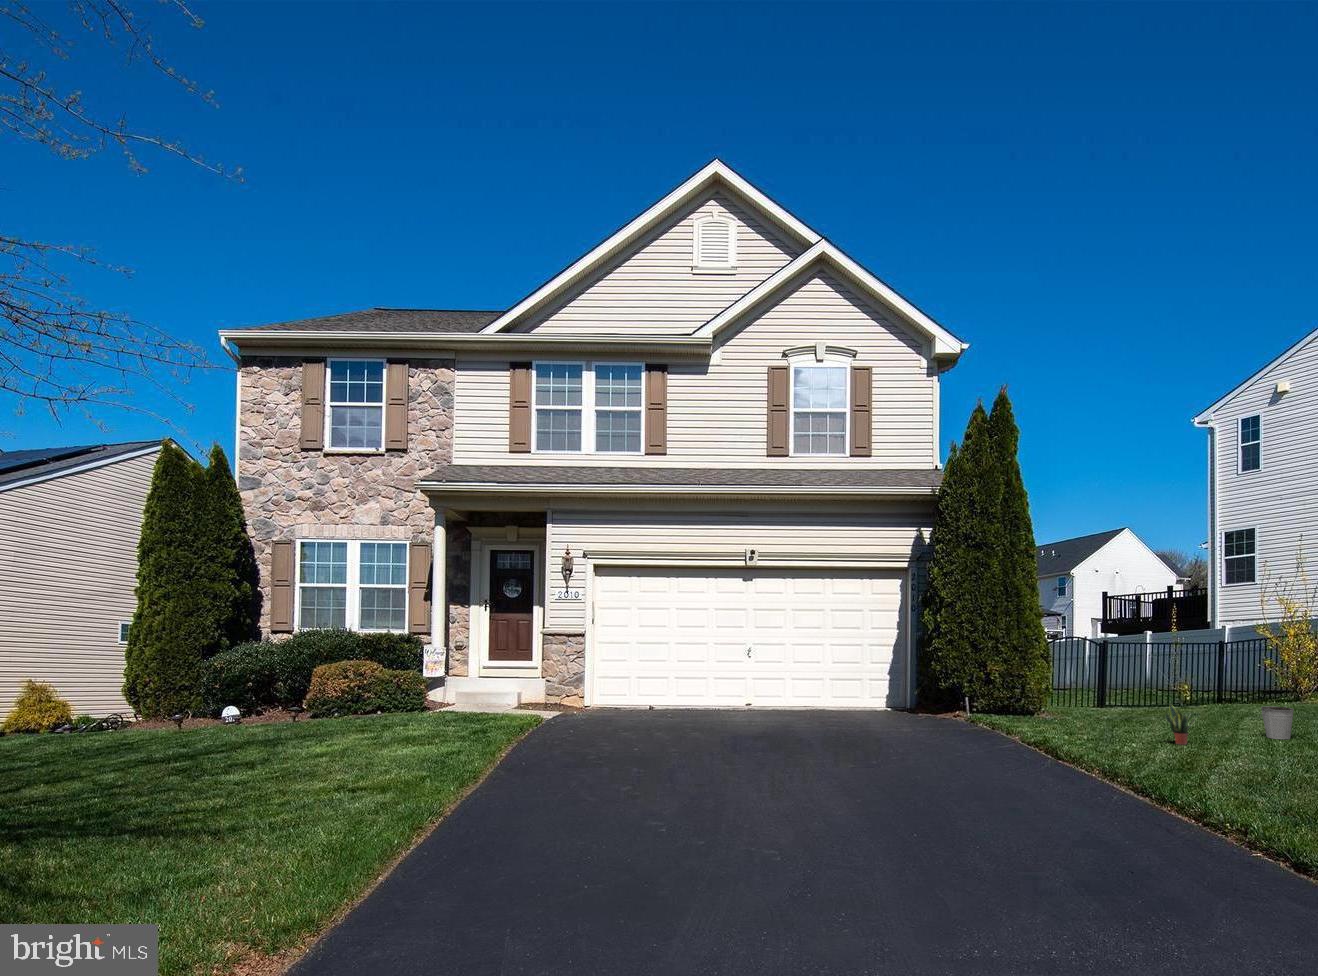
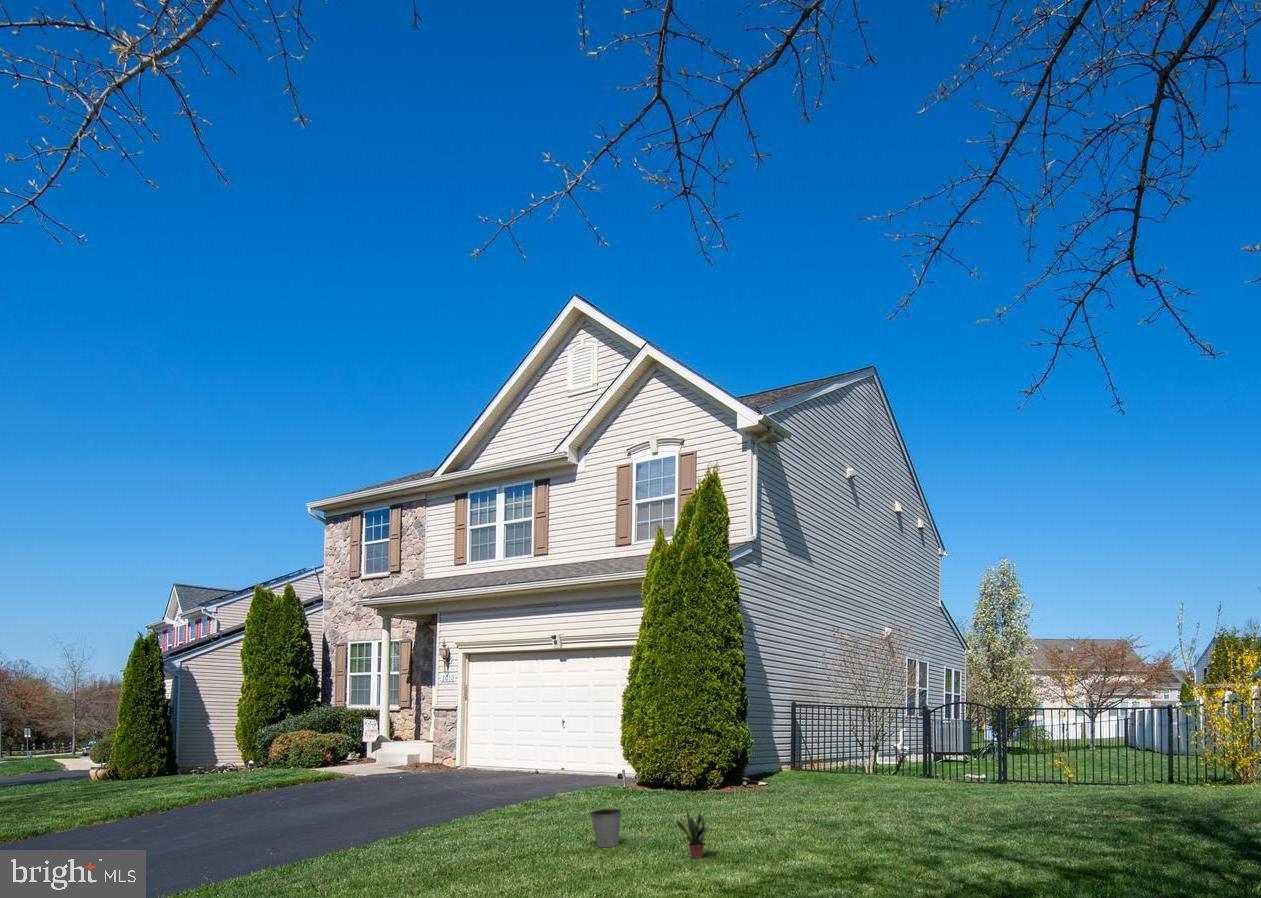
bucket: present [1260,706,1294,739] -> present [590,809,621,847]

